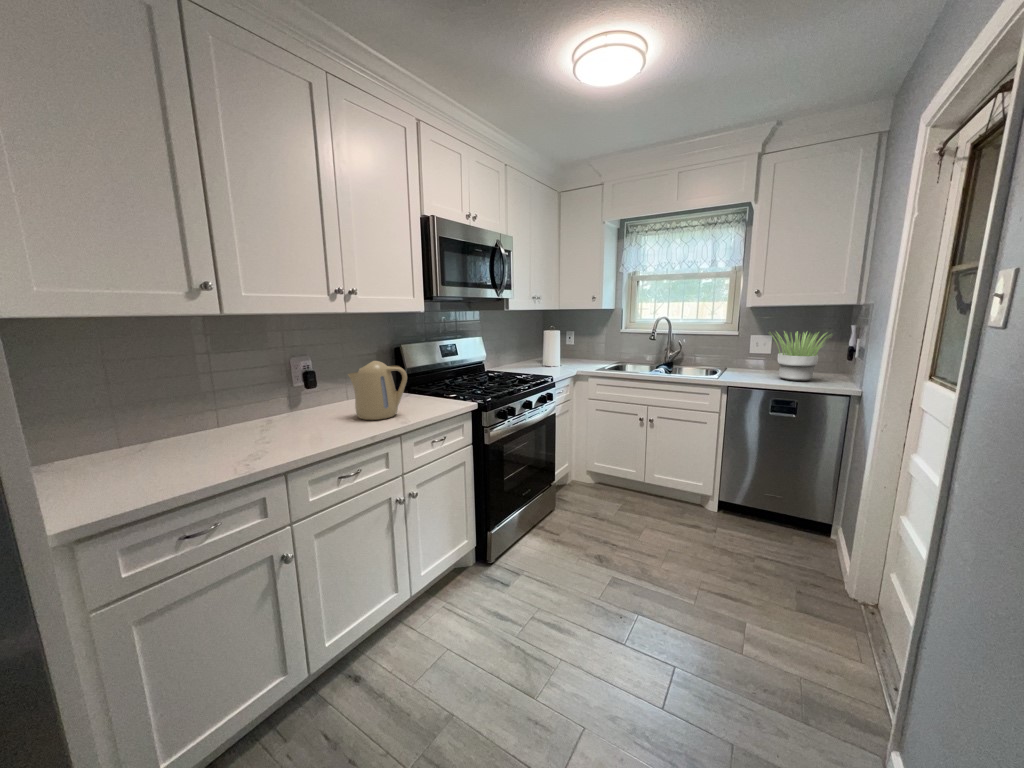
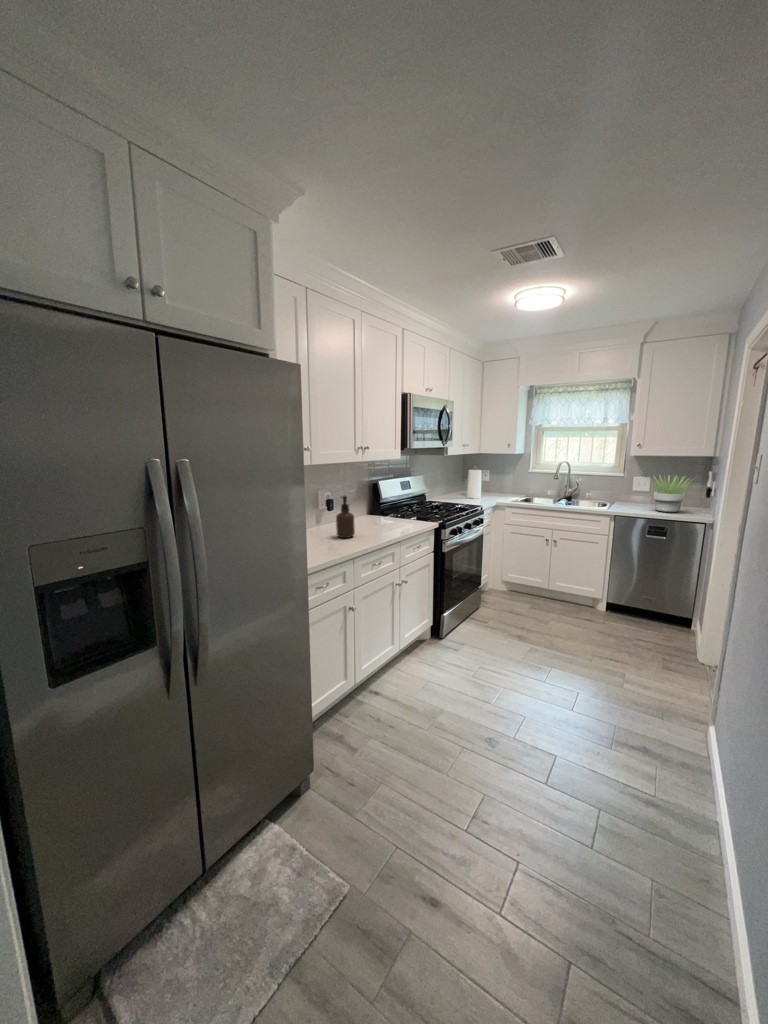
kettle: present [348,361,407,420] -> none [362,493,400,532]
soap dispenser: none [289,365,323,433] -> present [336,496,355,538]

